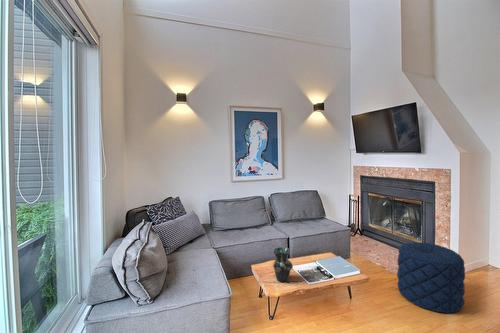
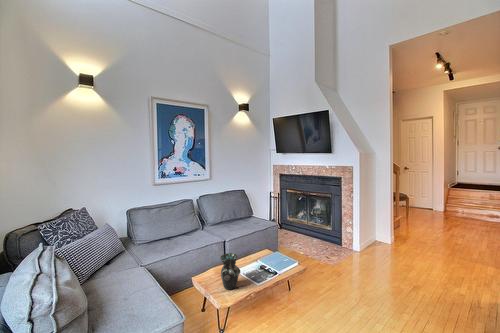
pouf: present [397,242,465,313] -> none [322,230,370,287]

